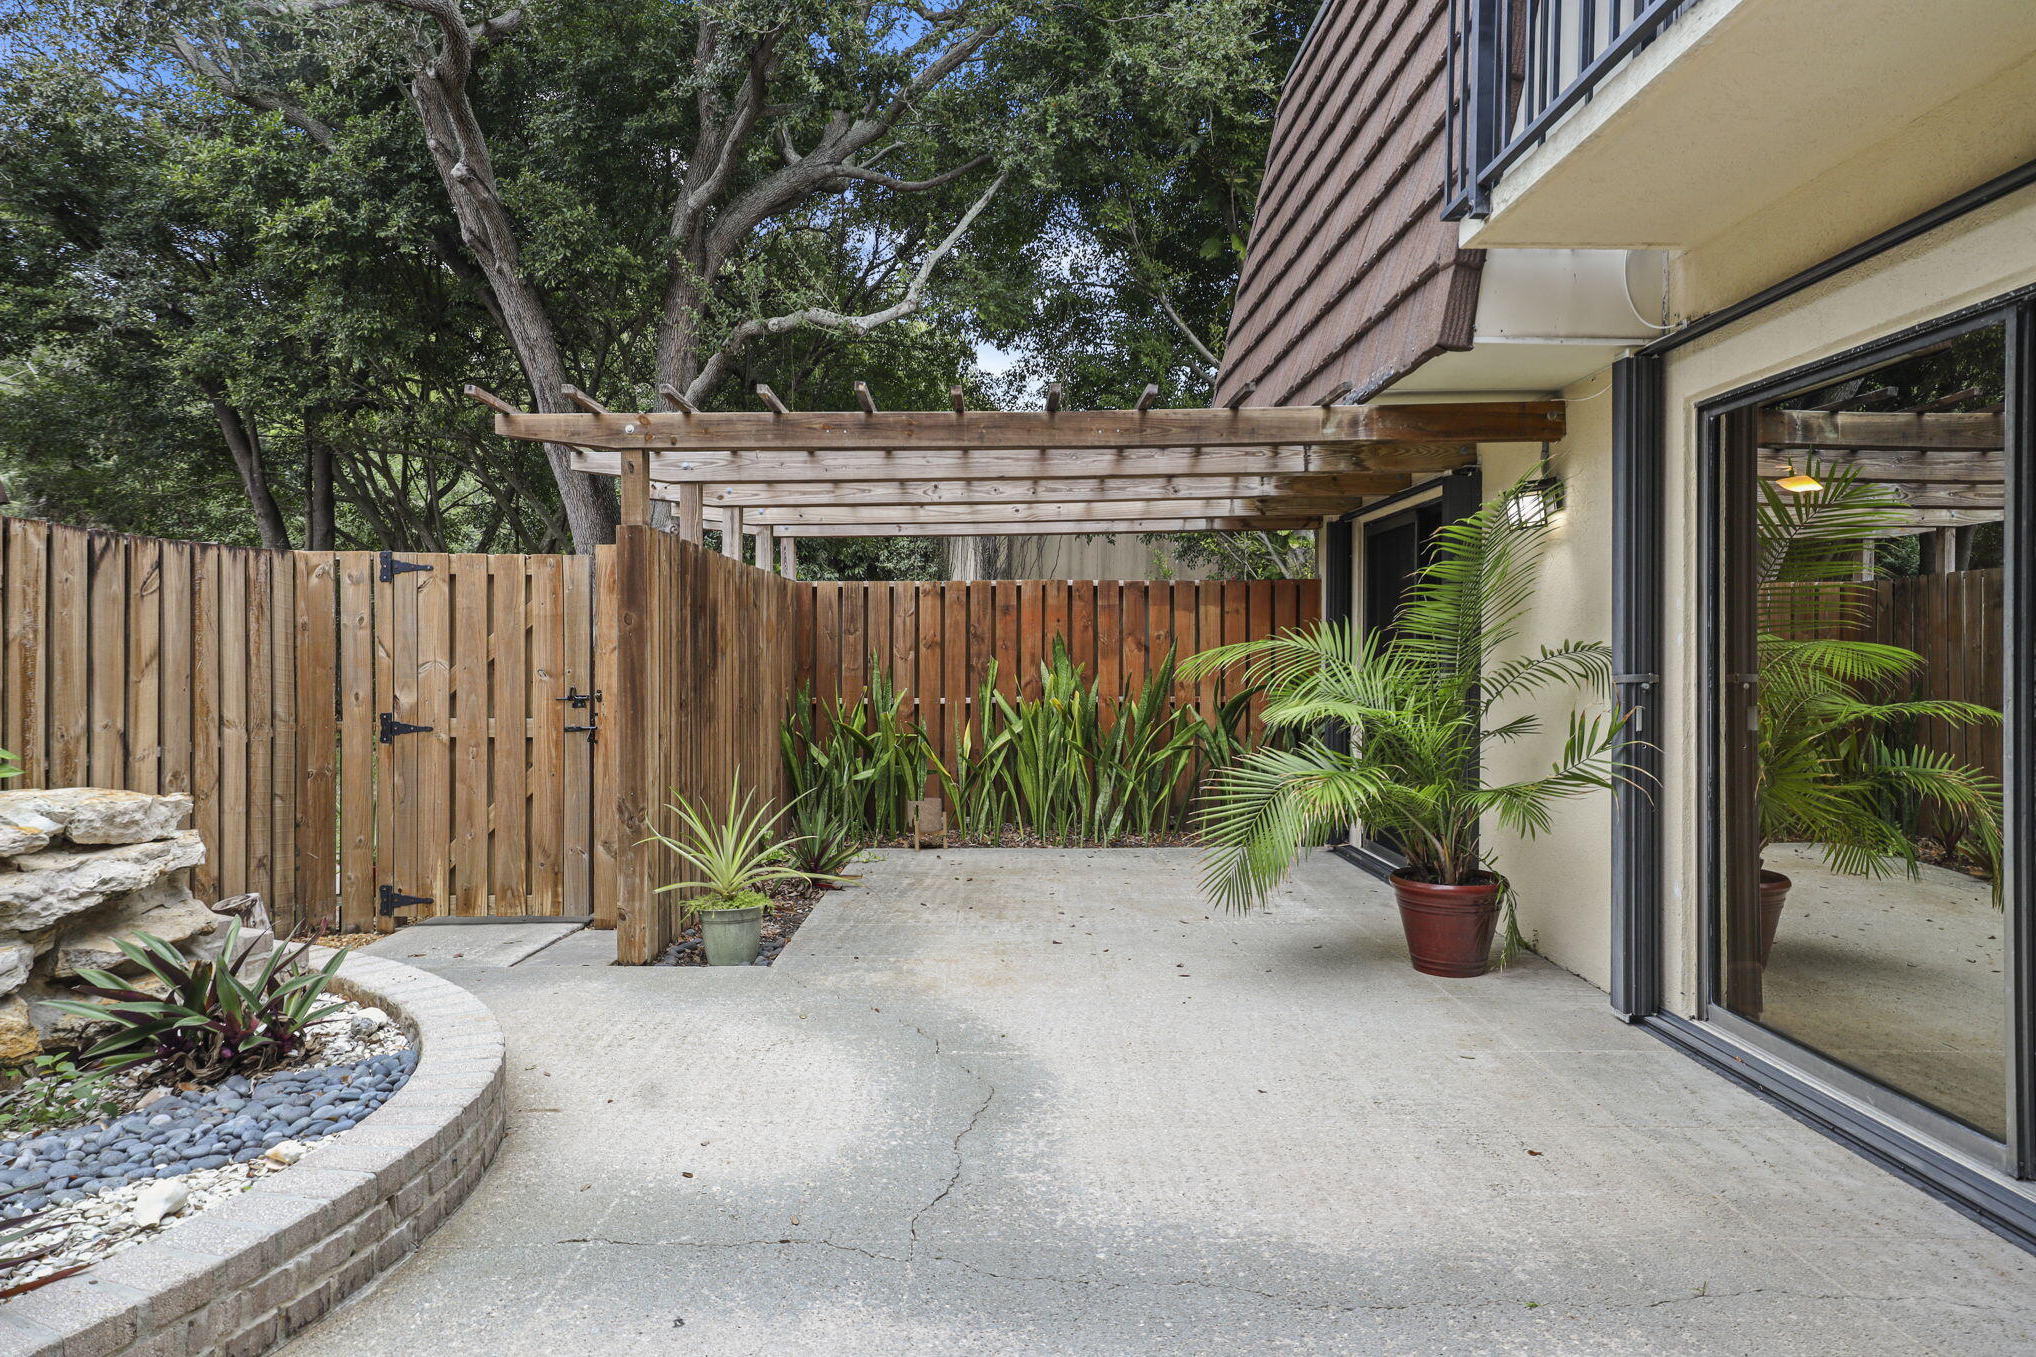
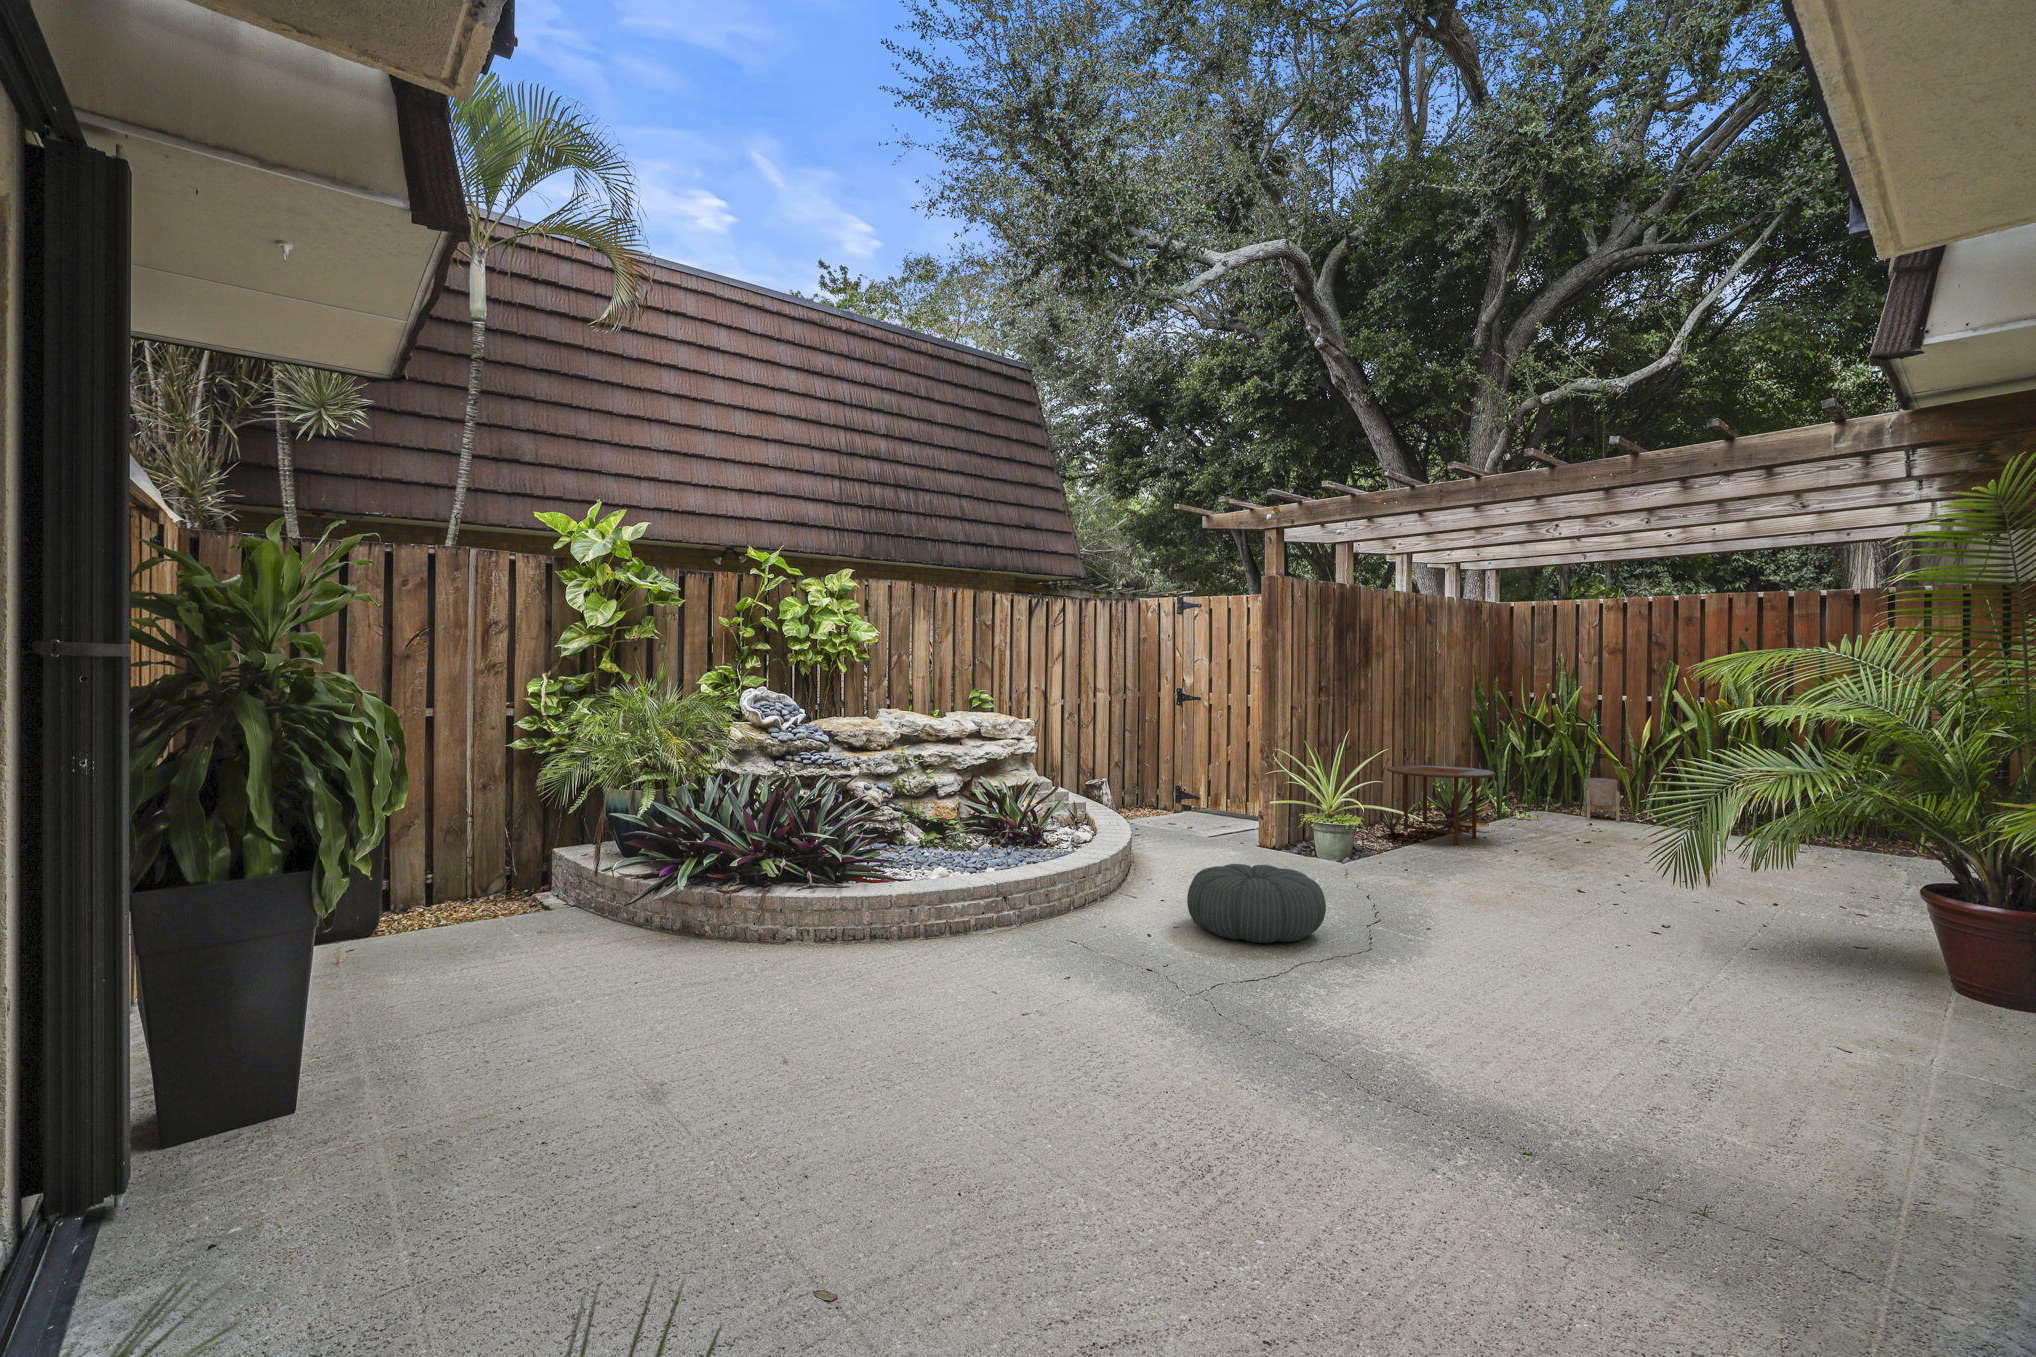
side table: none [742,802,882,912] -> present [1387,766,1496,844]
pouf: none [716,994,947,1137] -> present [1187,864,1326,943]

